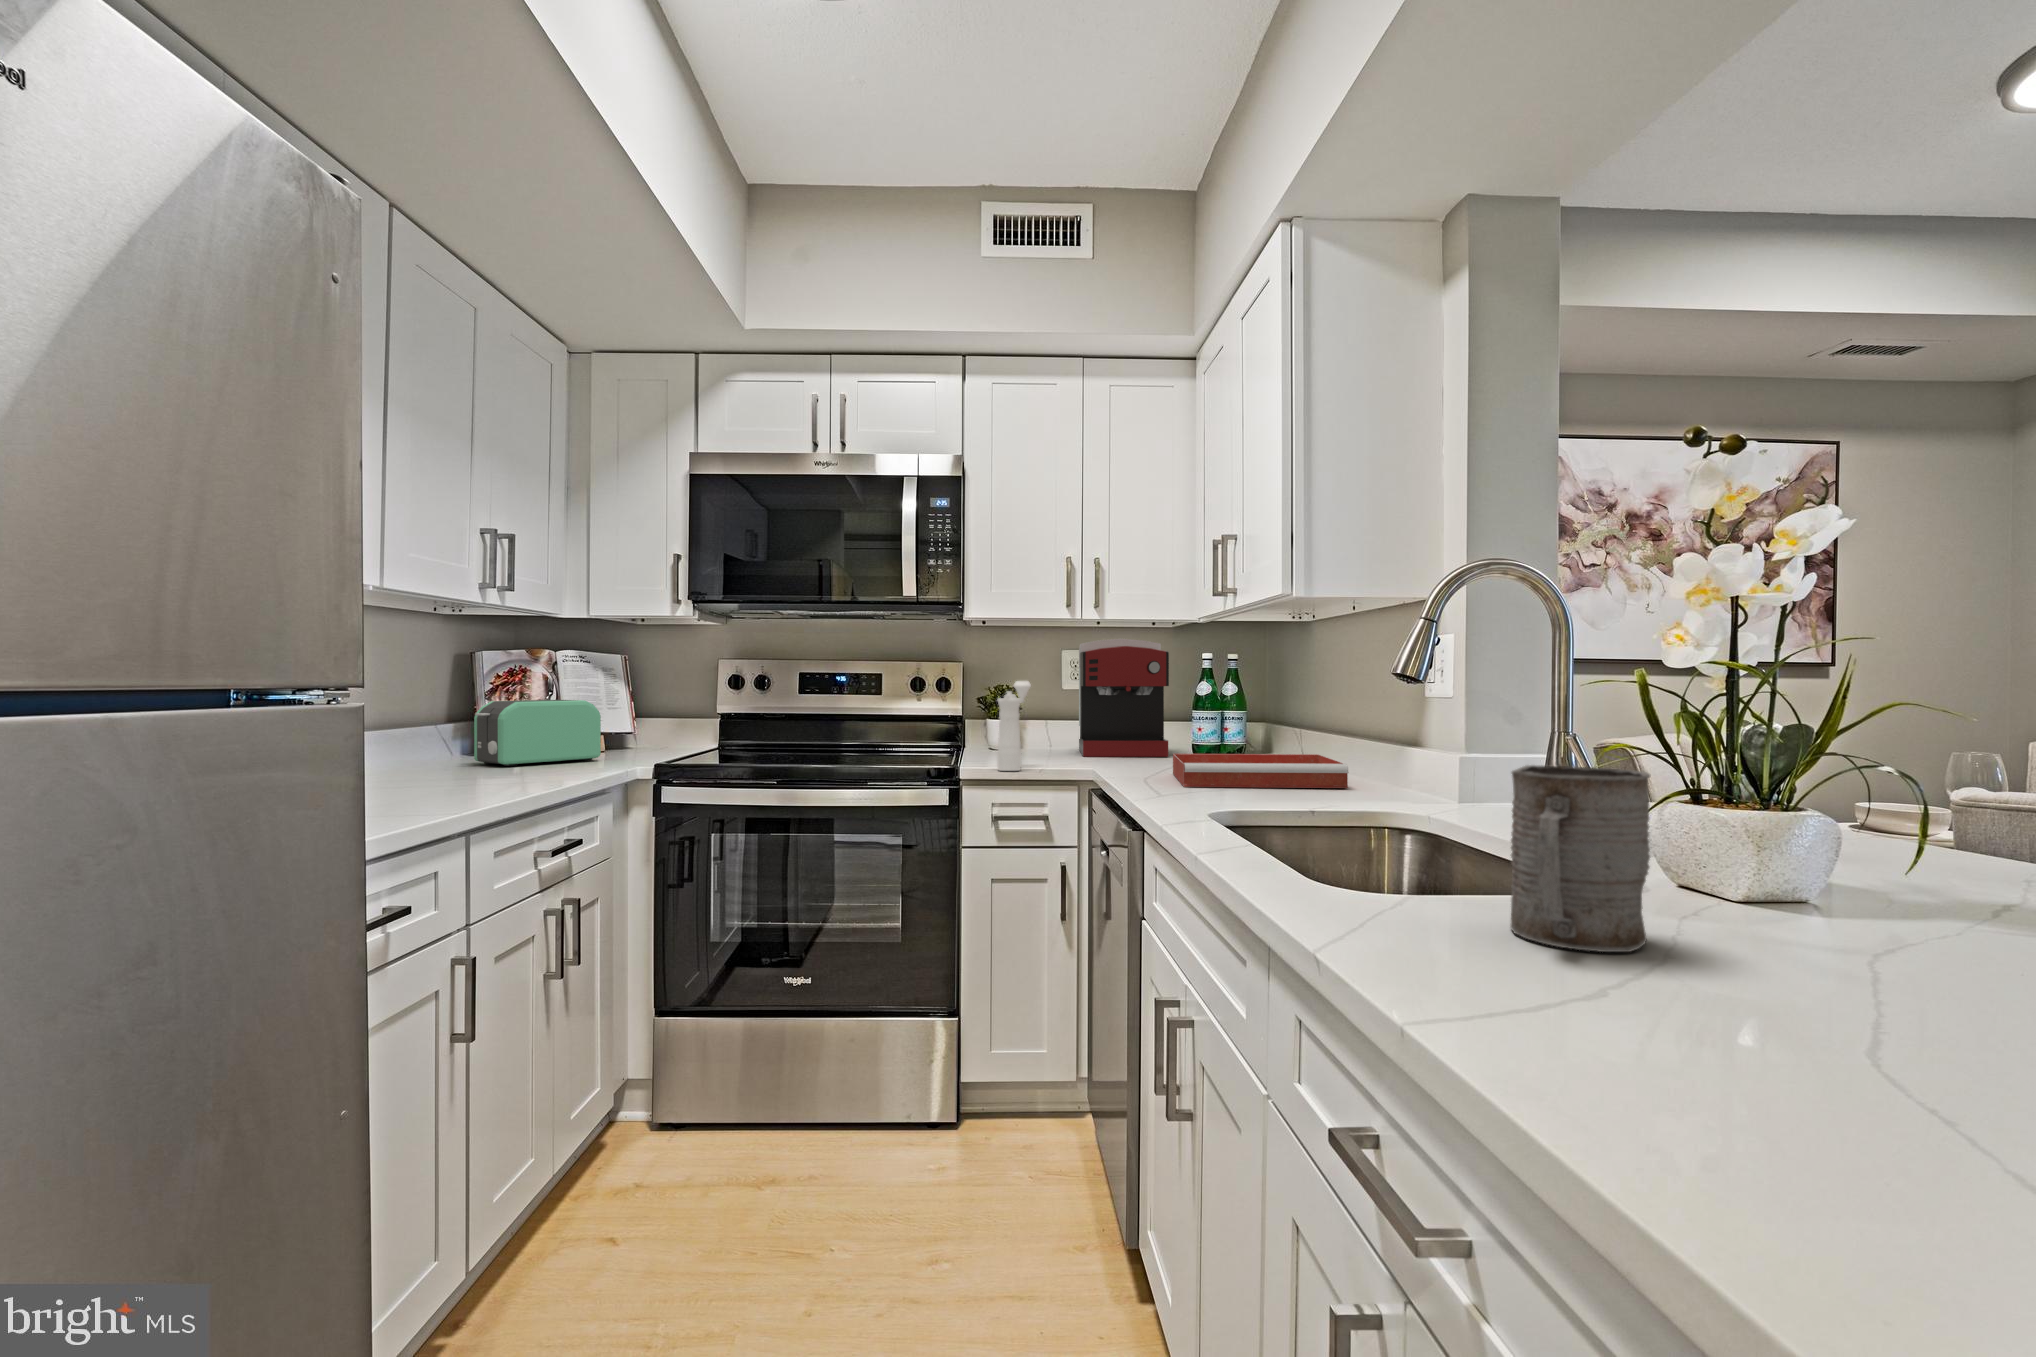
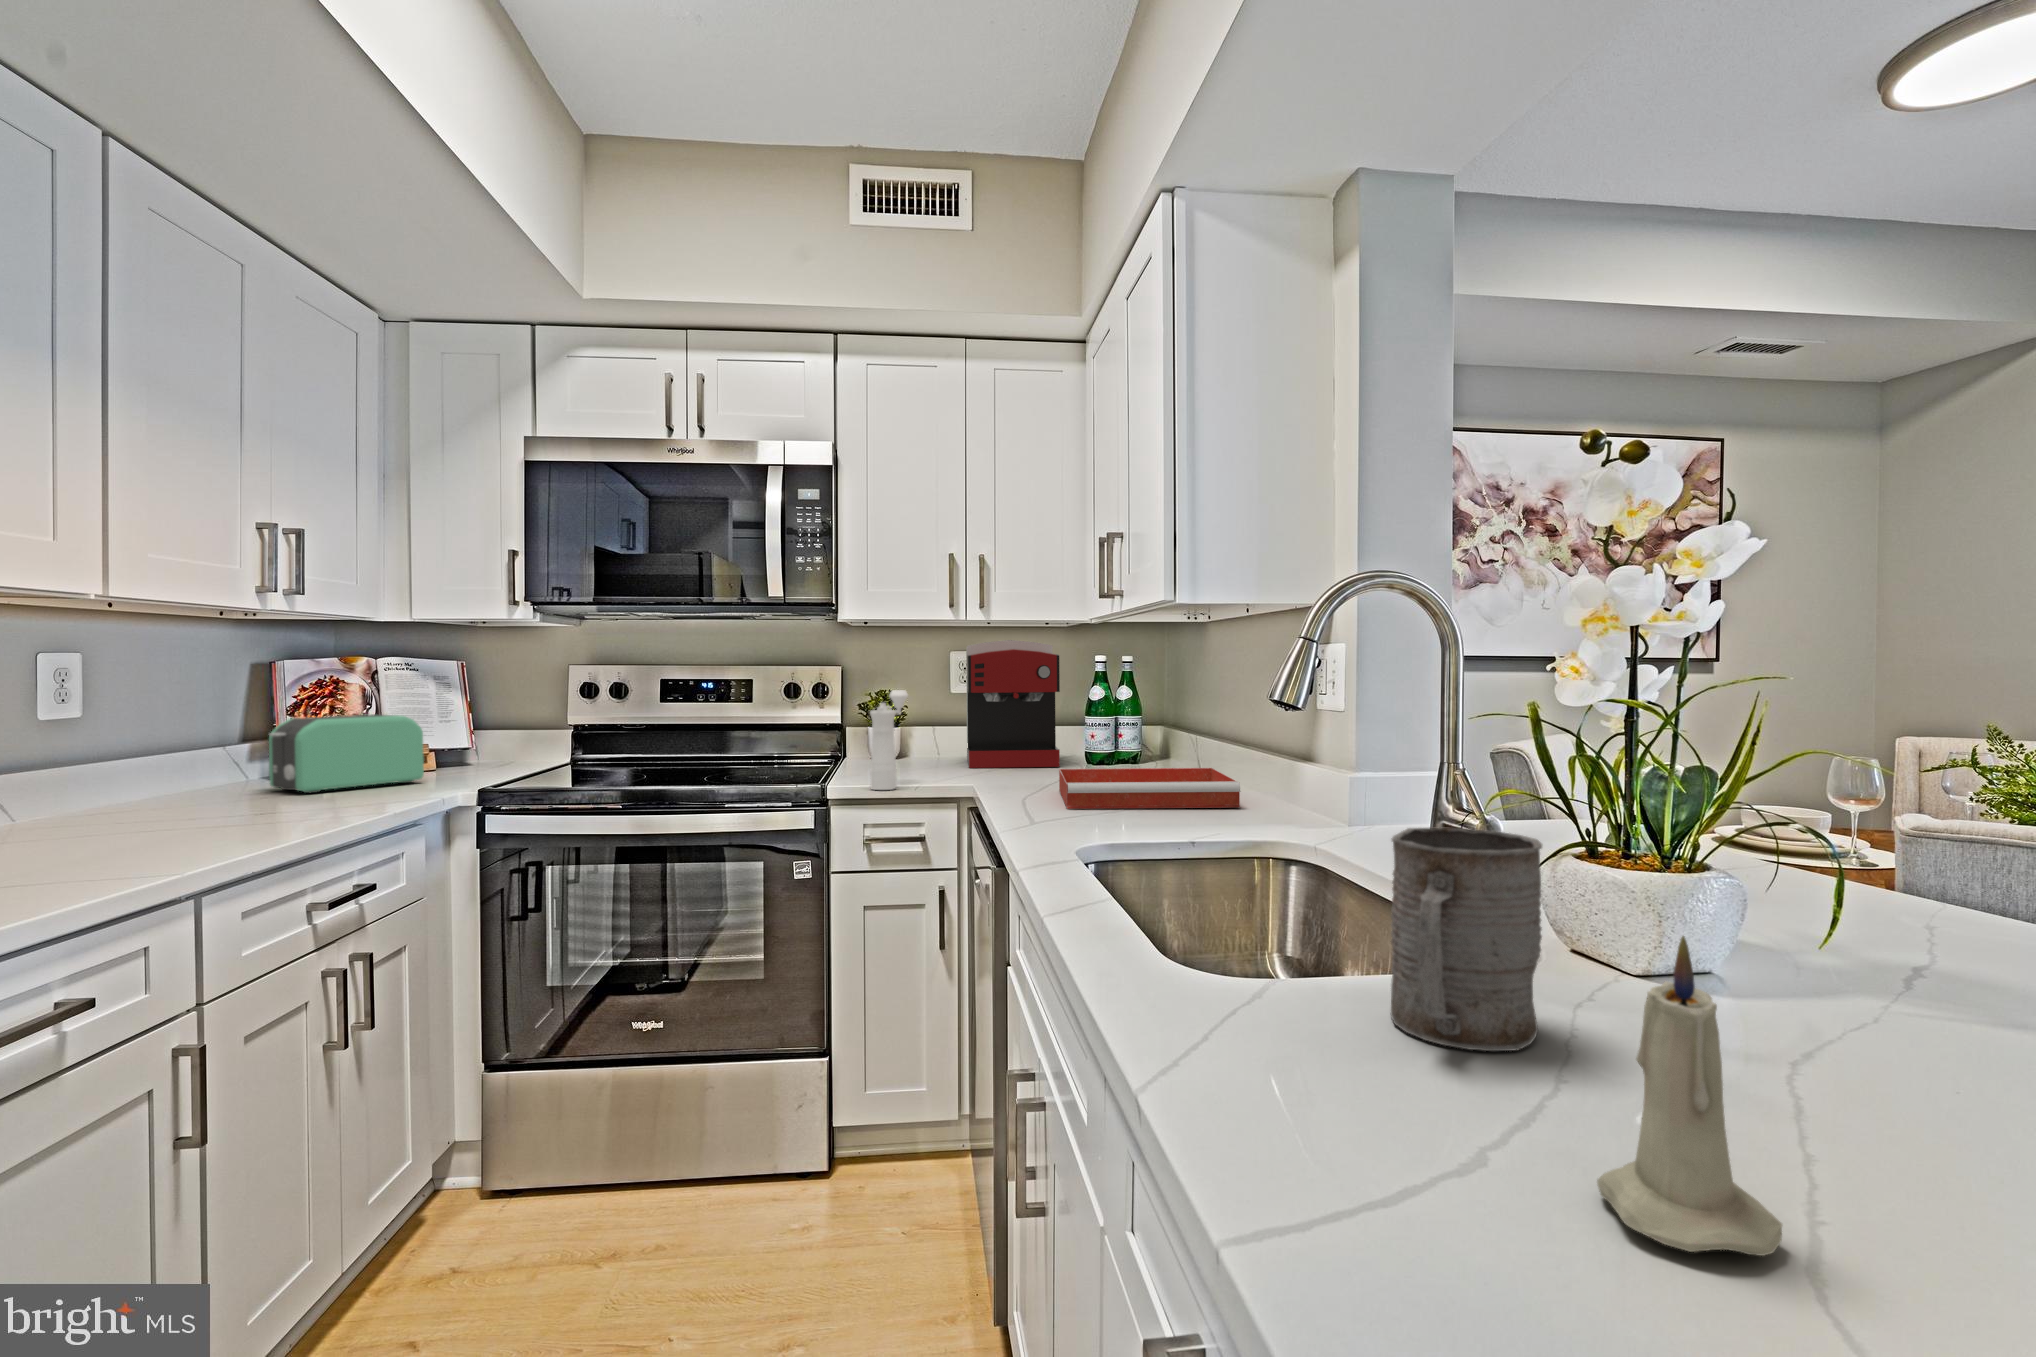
candle: none [1702,814,1865,1072] -> present [1597,936,1782,1256]

